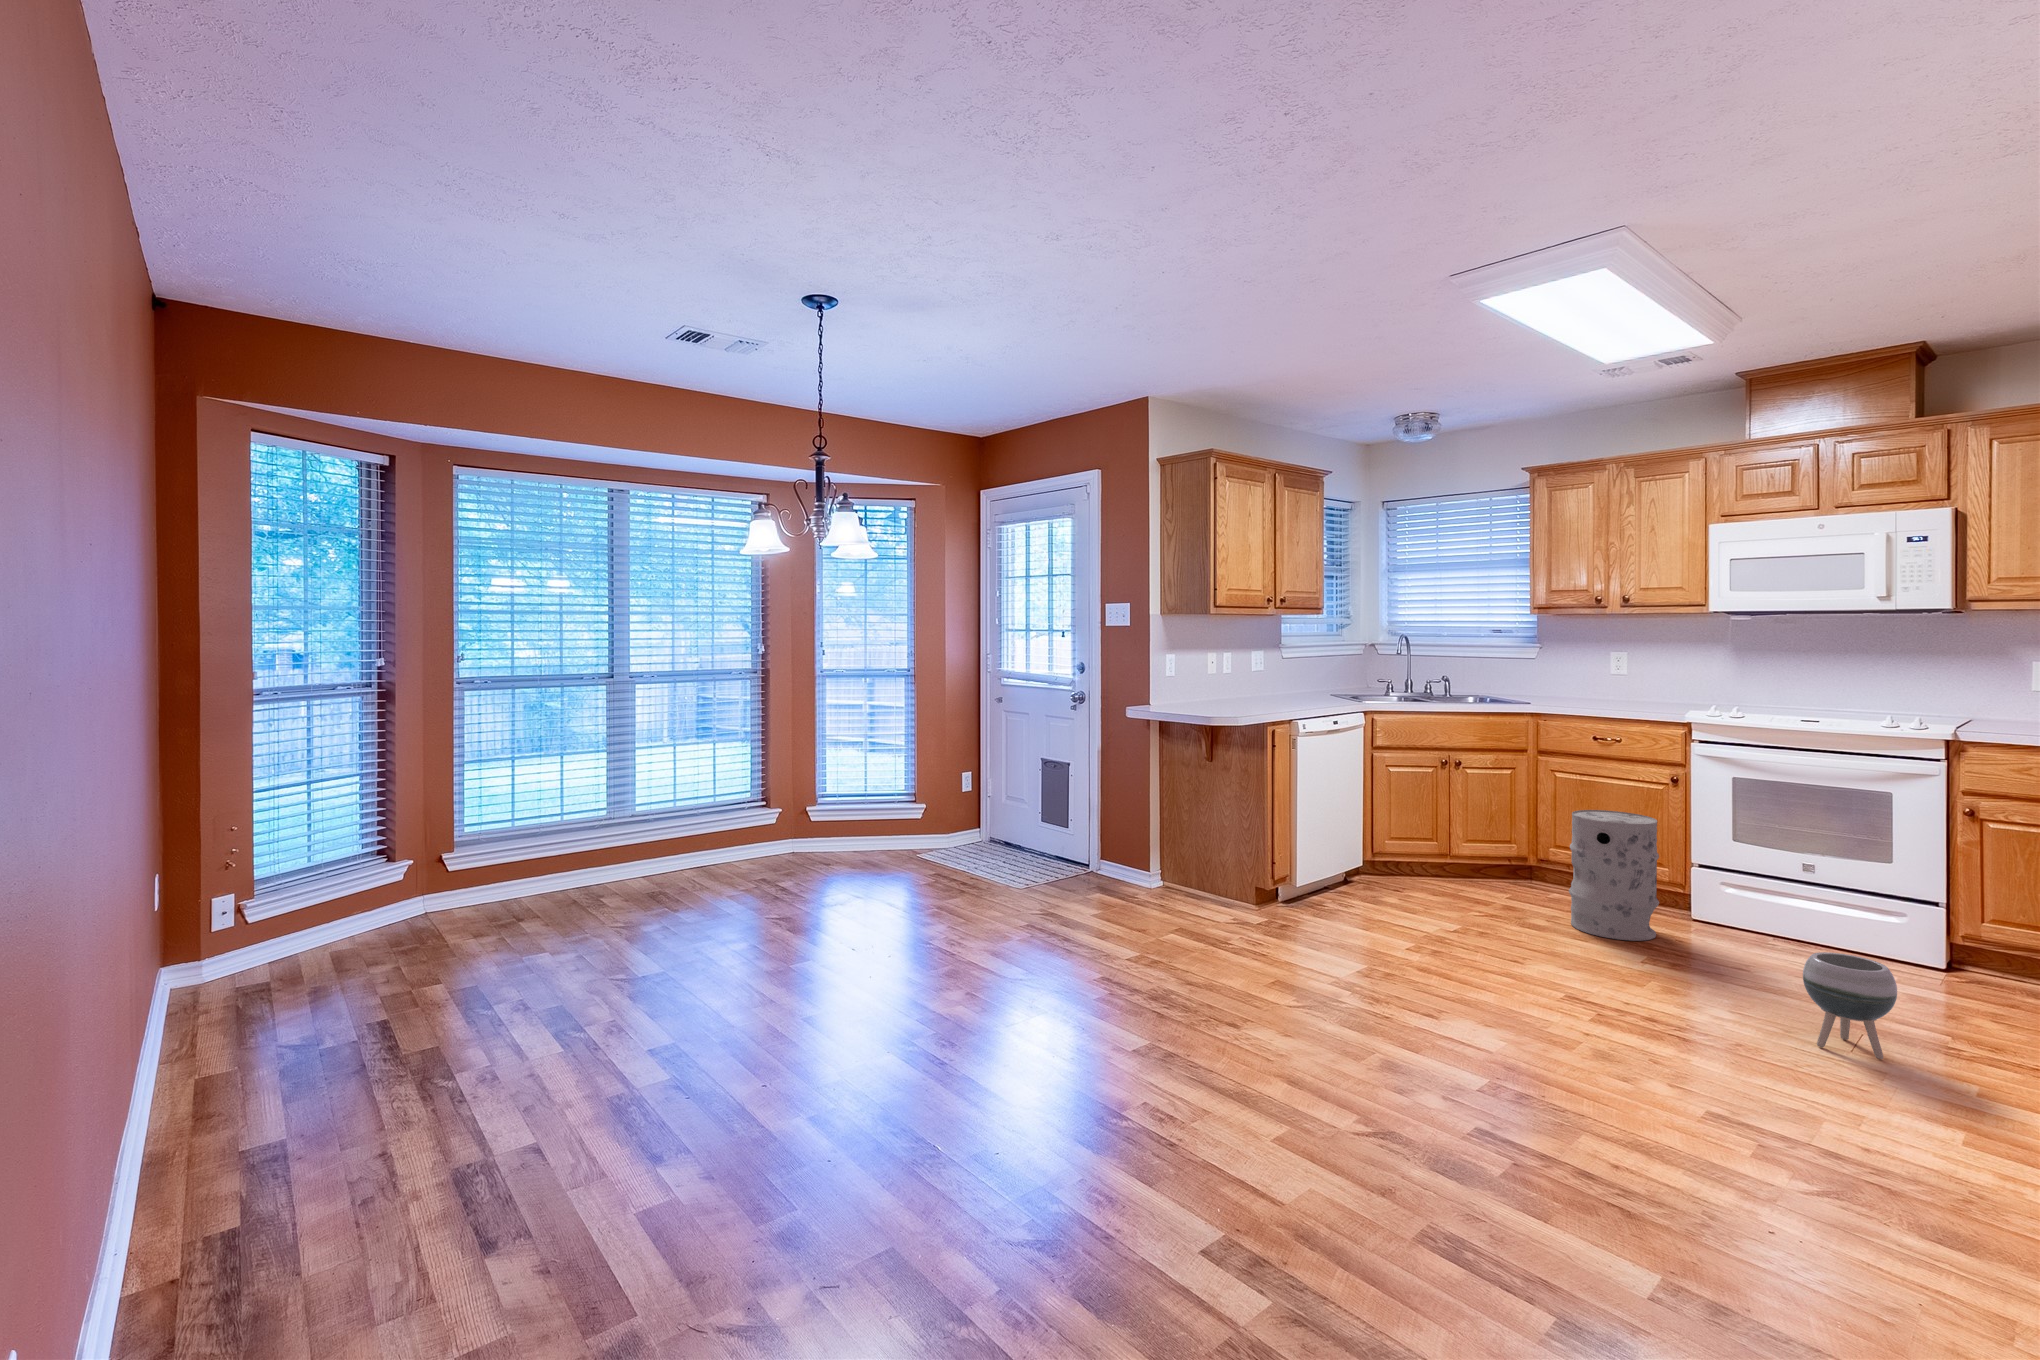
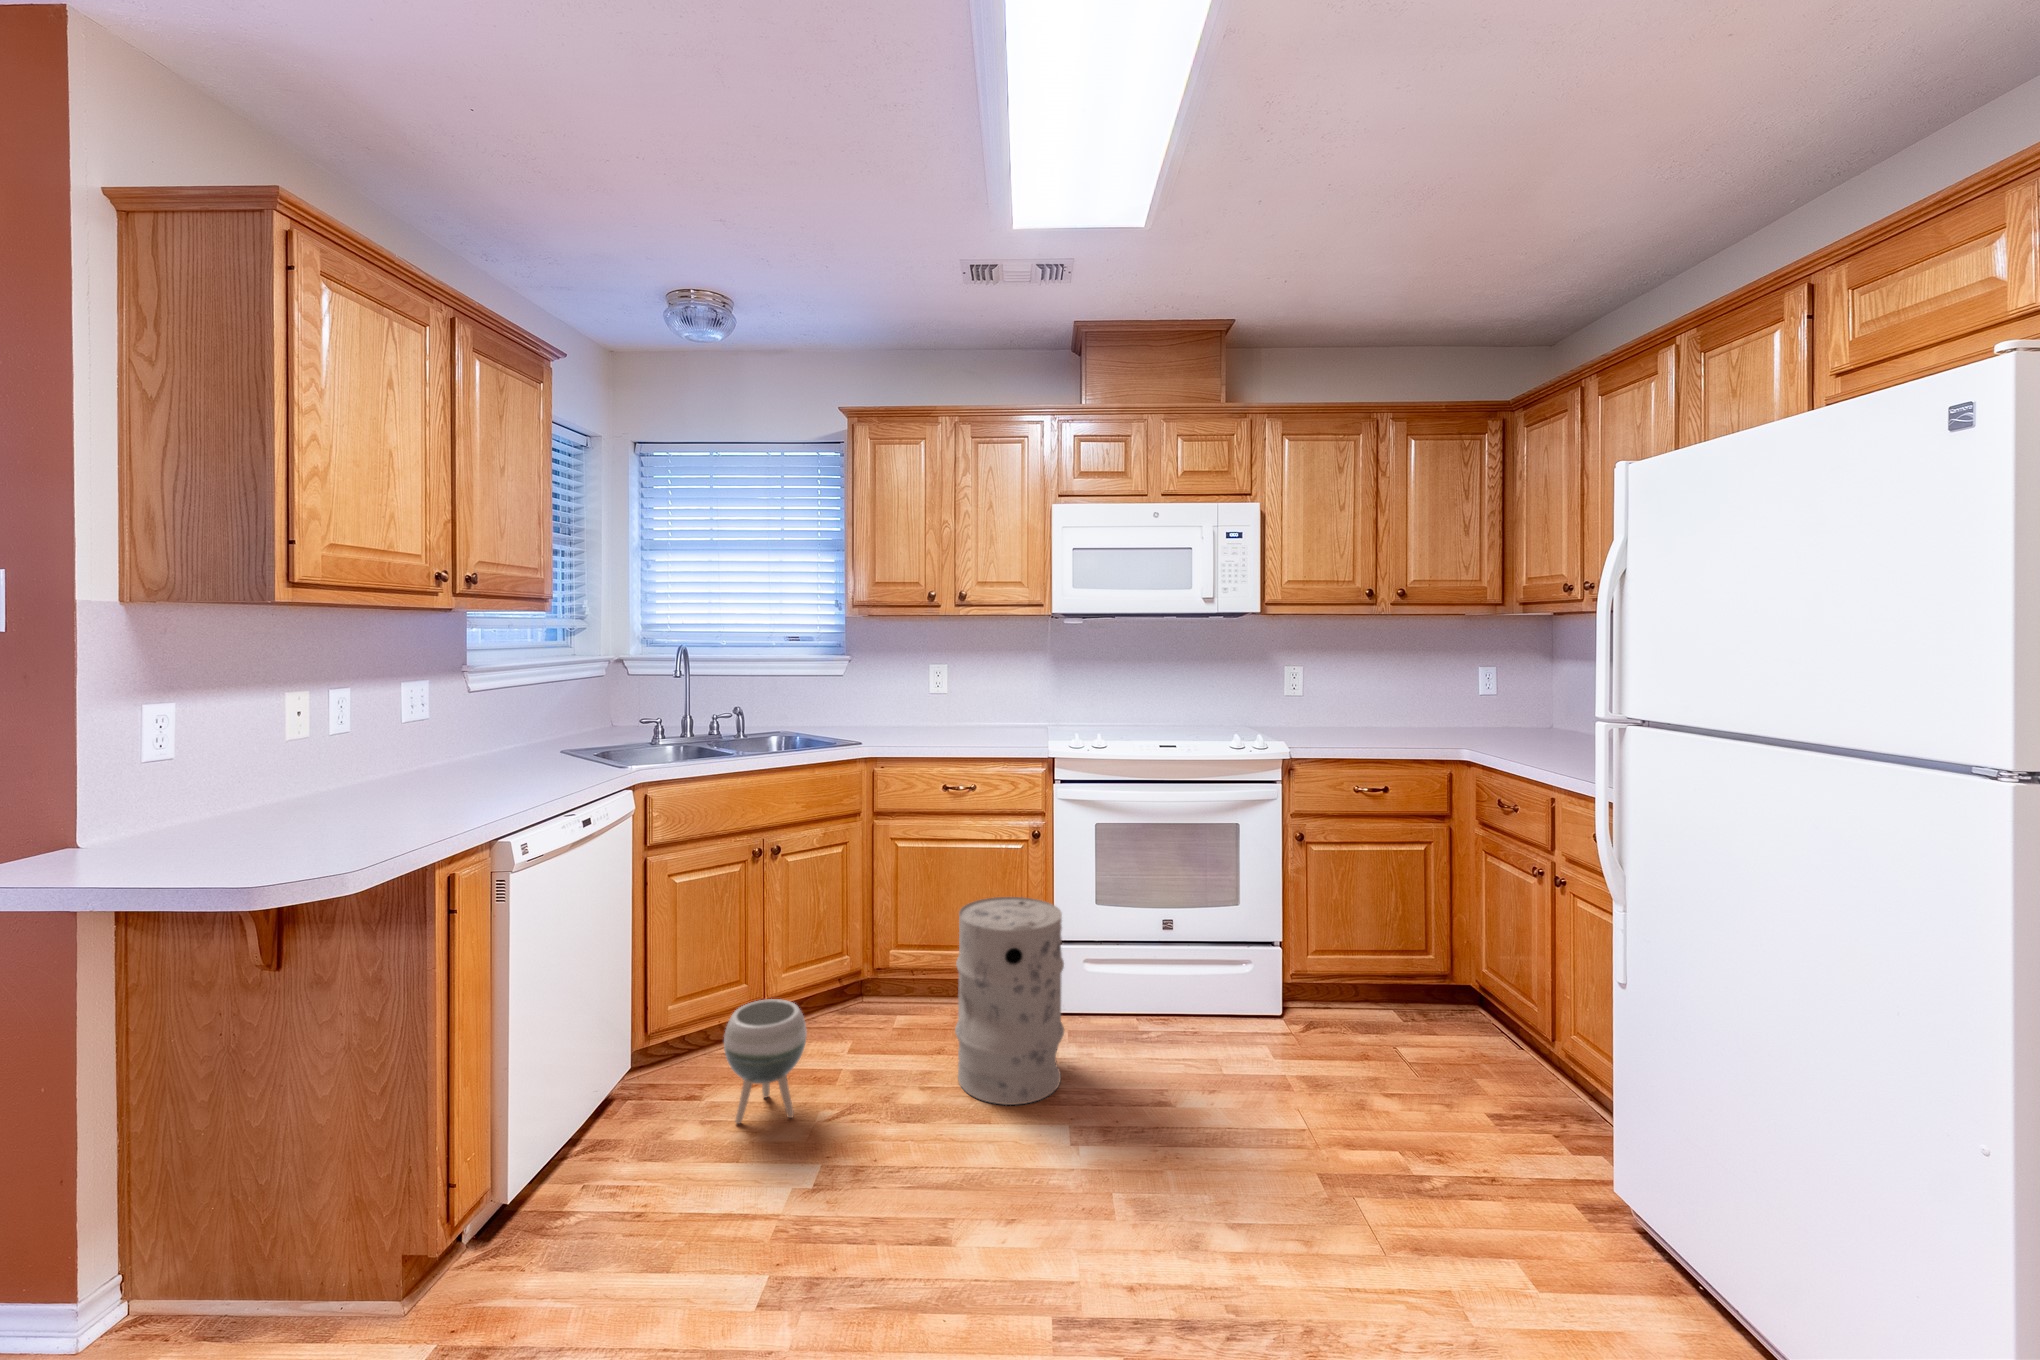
planter: present [1803,952,1897,1059] -> present [724,999,807,1124]

